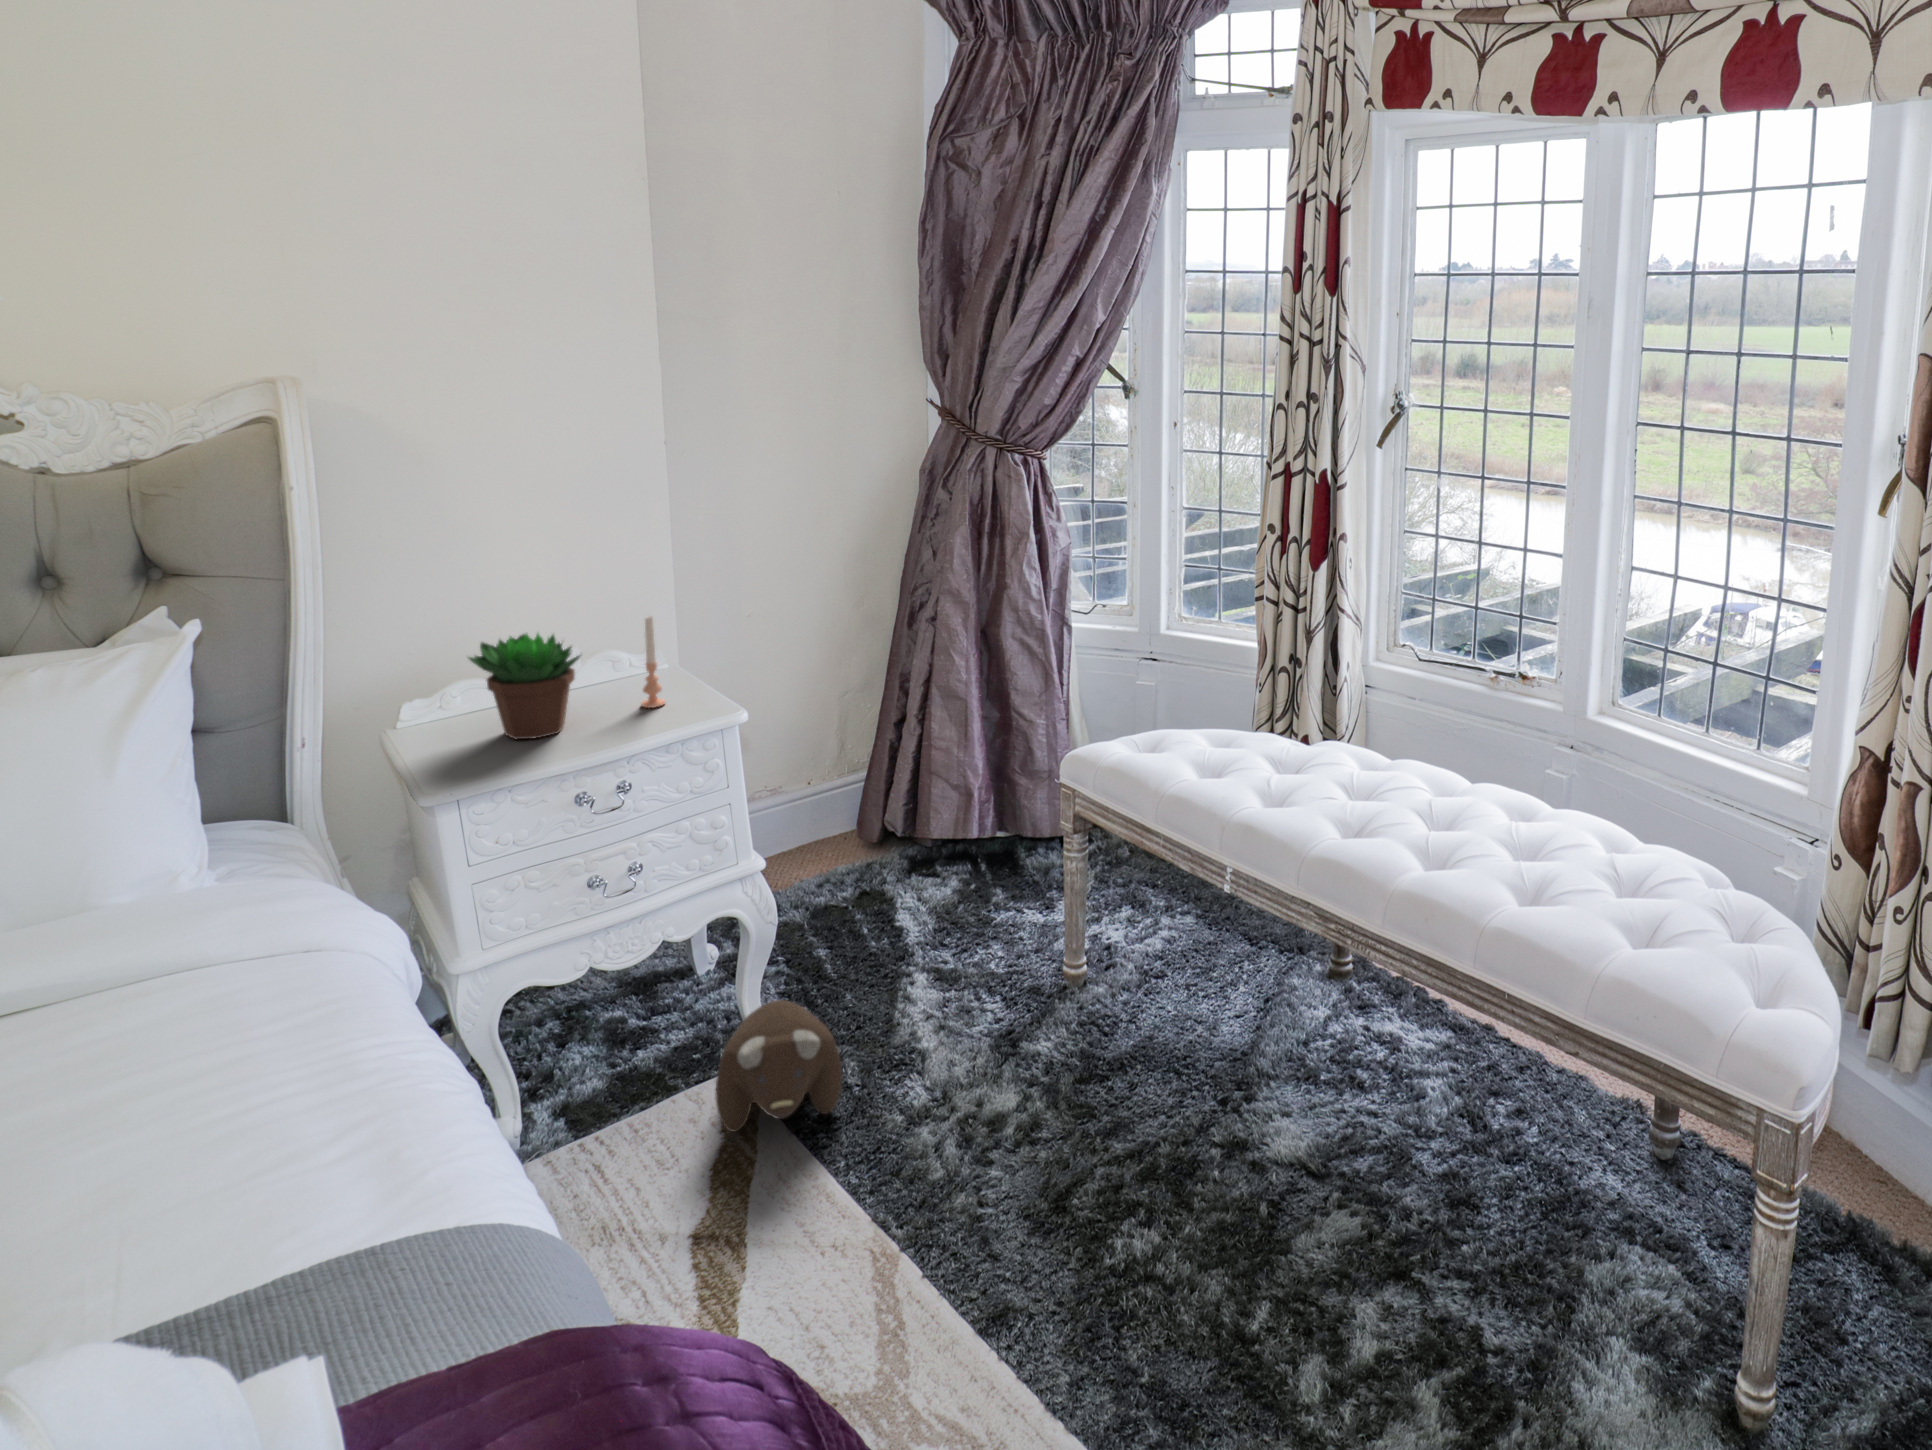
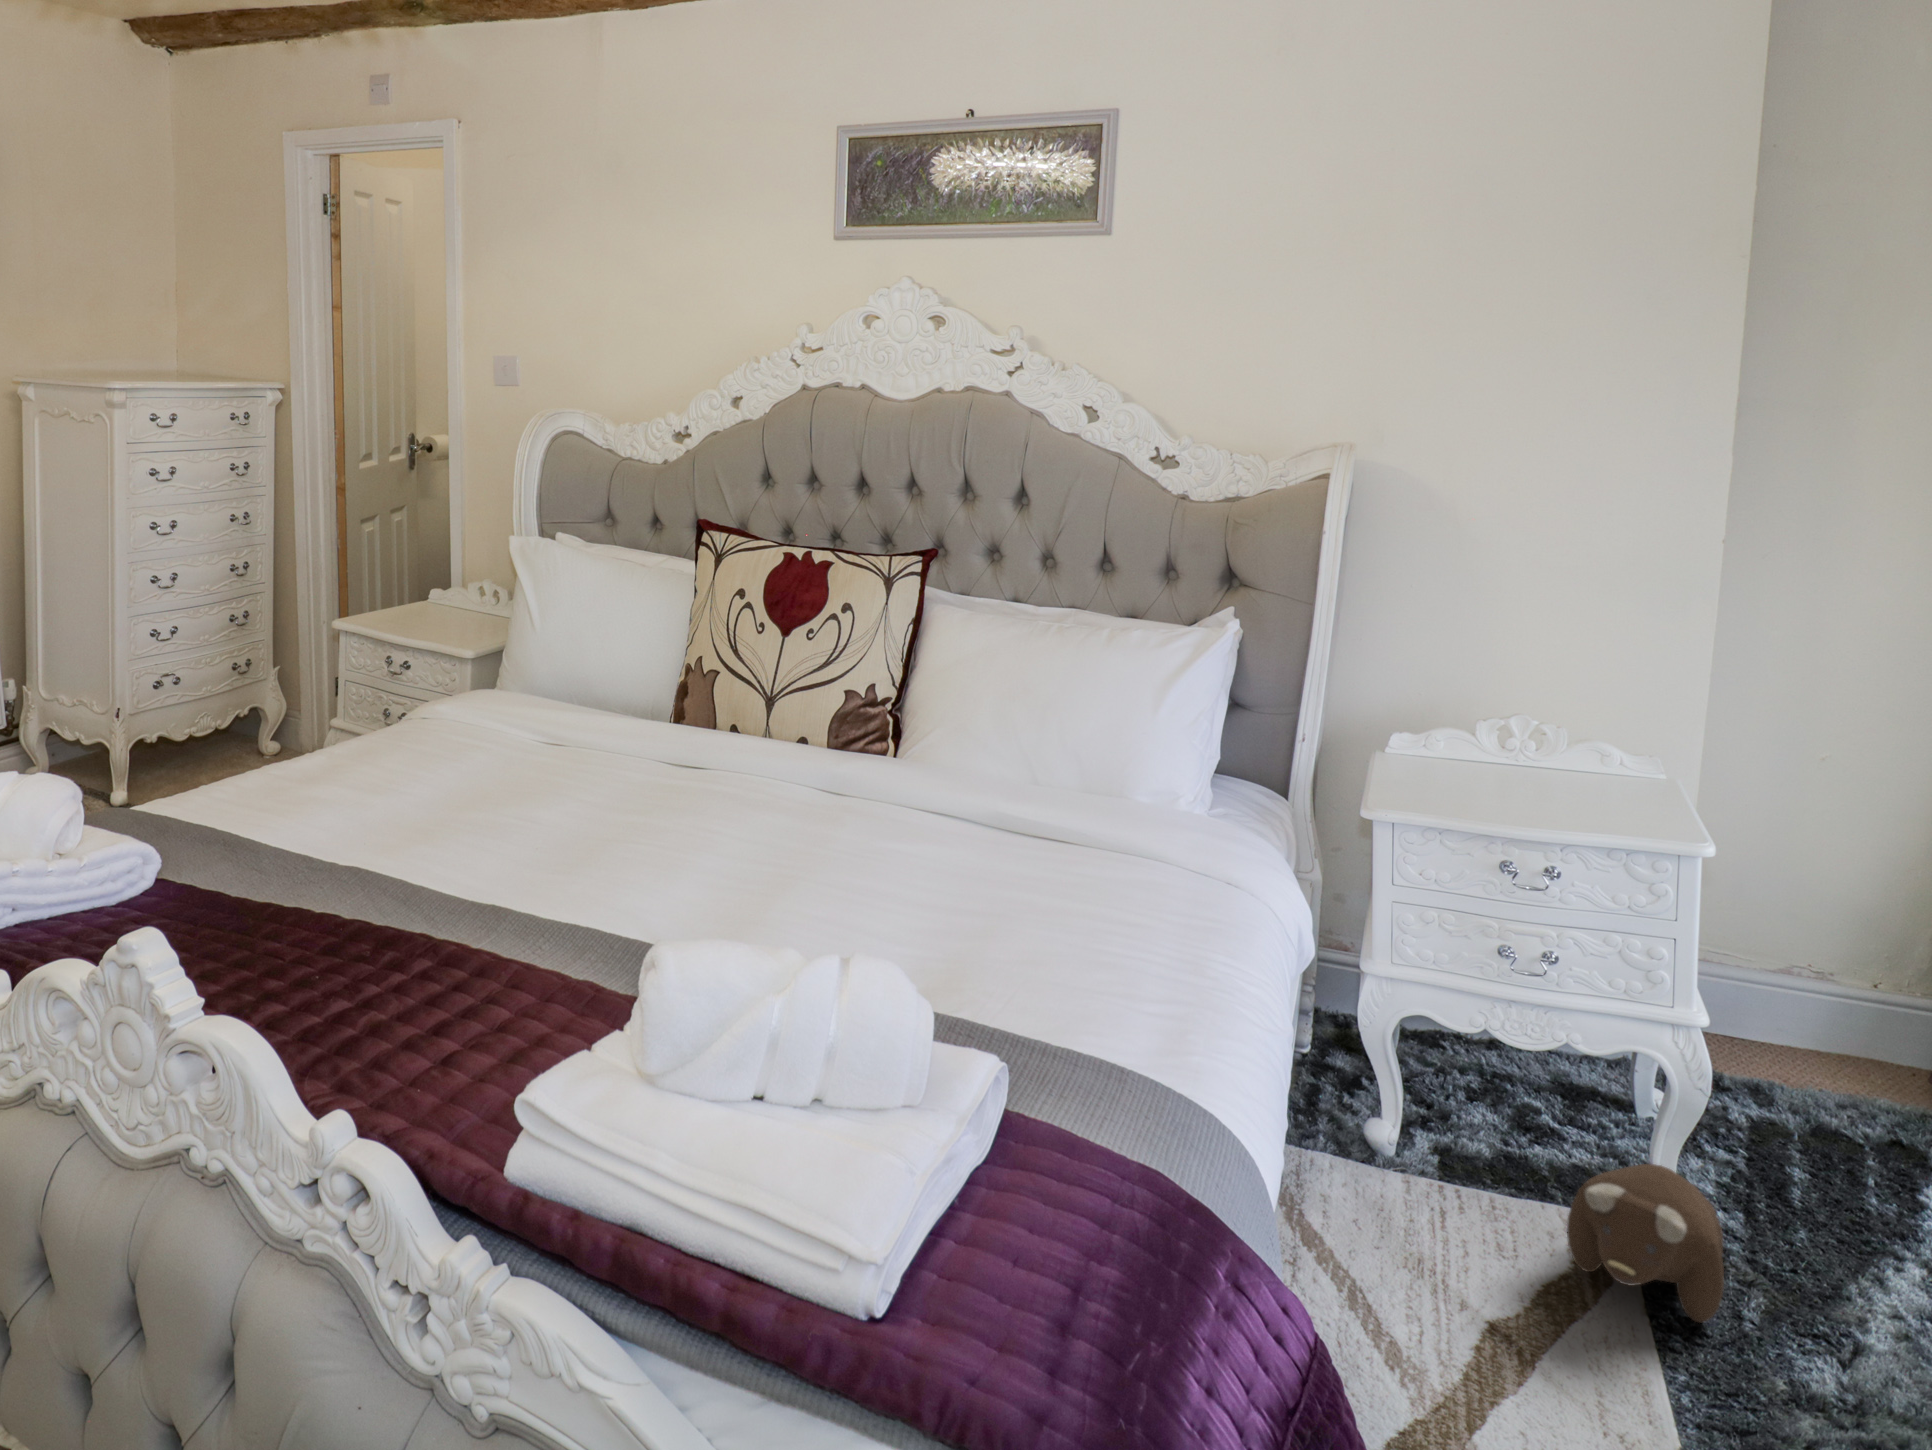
candle: present [641,617,665,708] -> none [1597,718,1626,813]
succulent plant: present [468,634,580,739] -> none [1431,701,1541,806]

